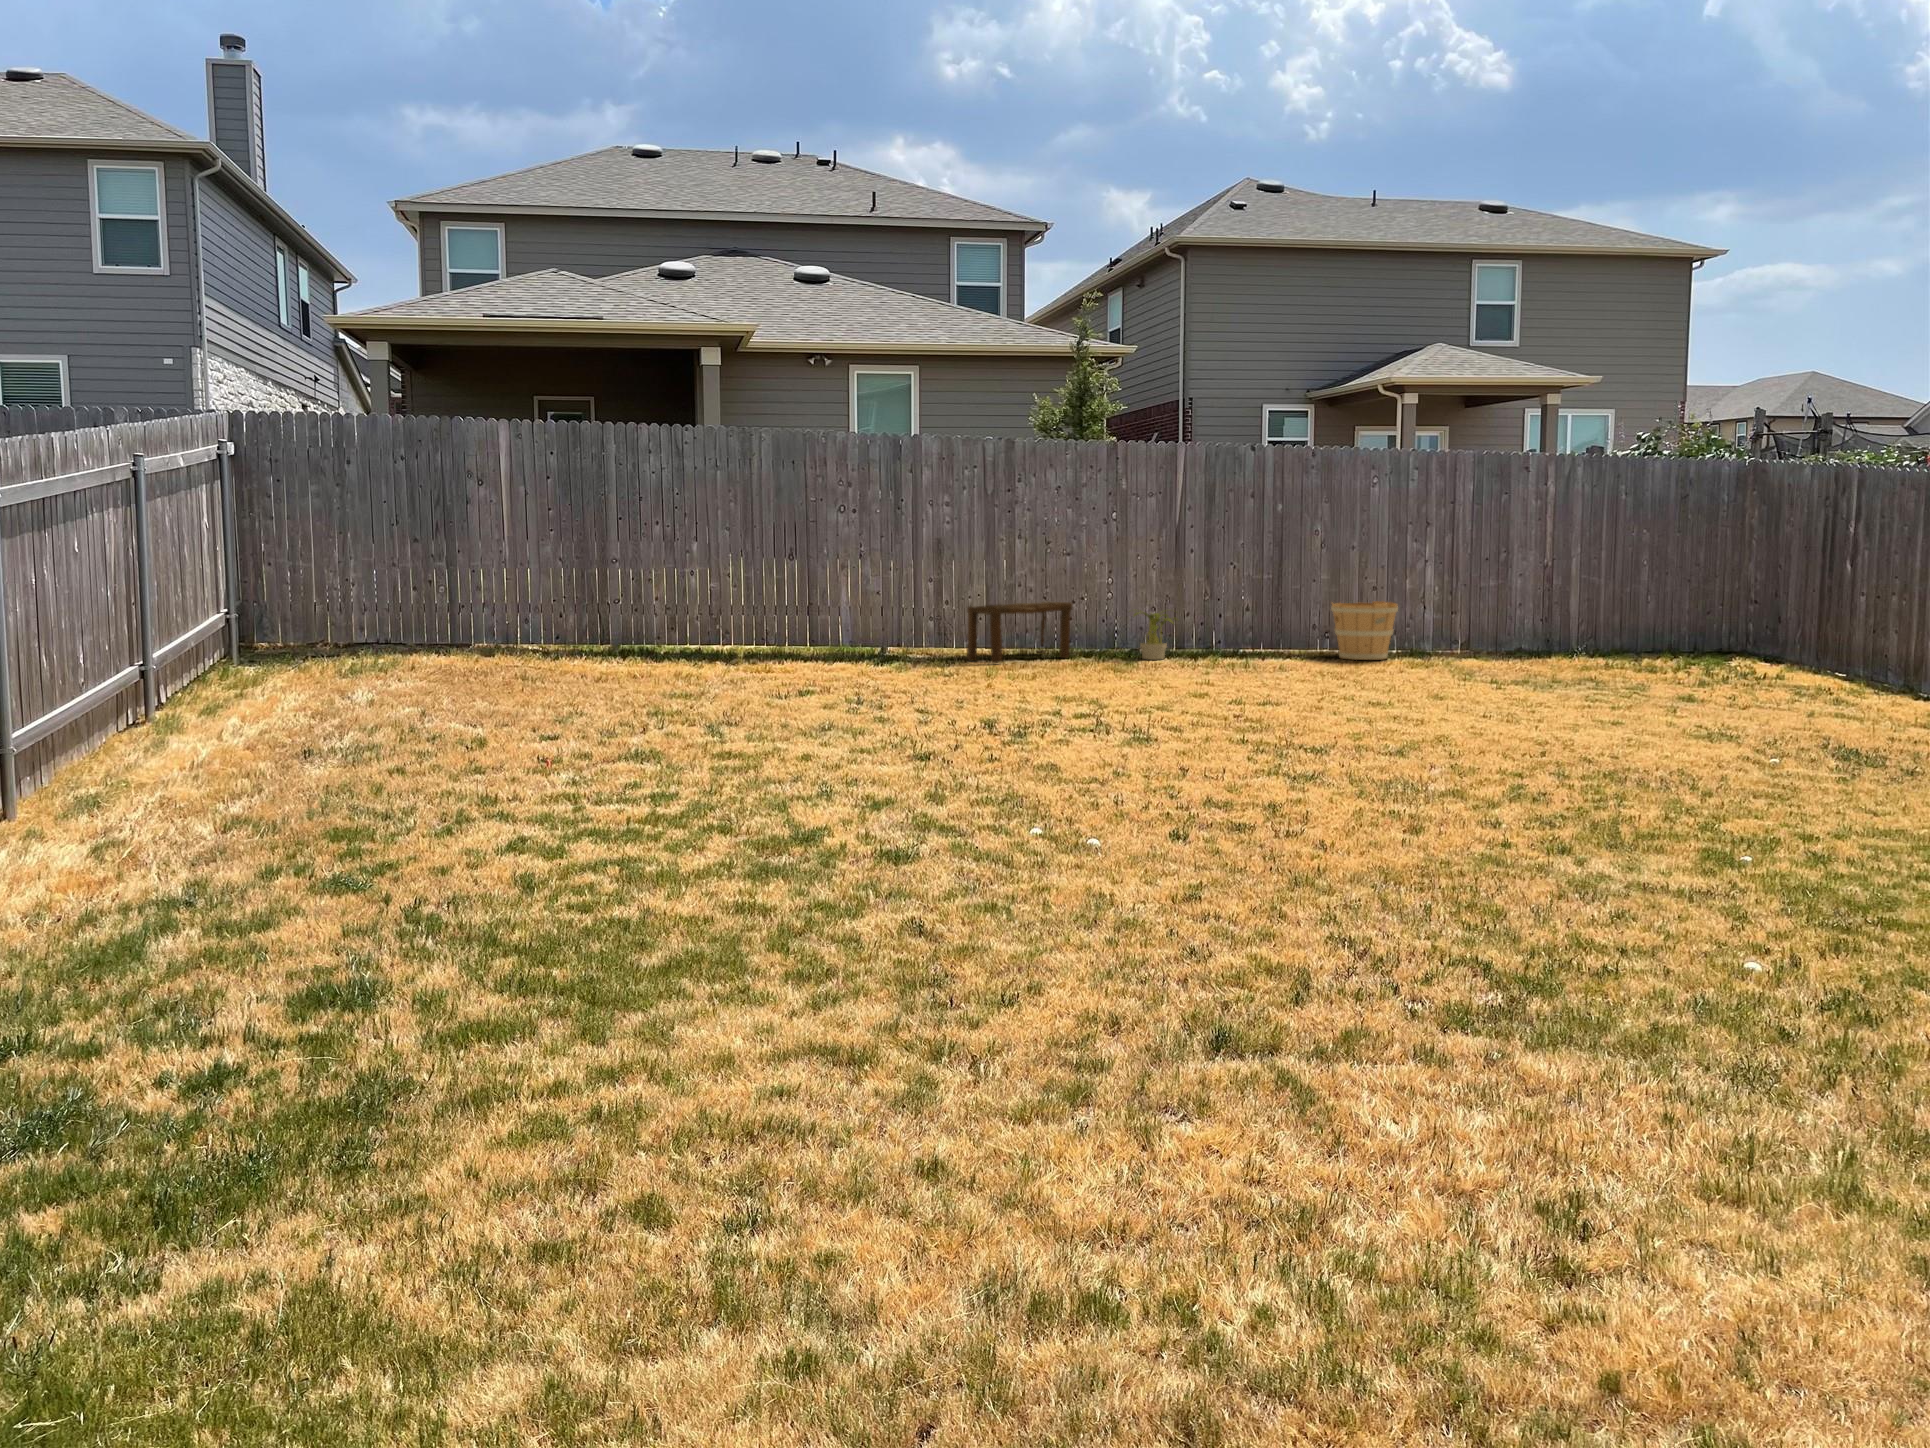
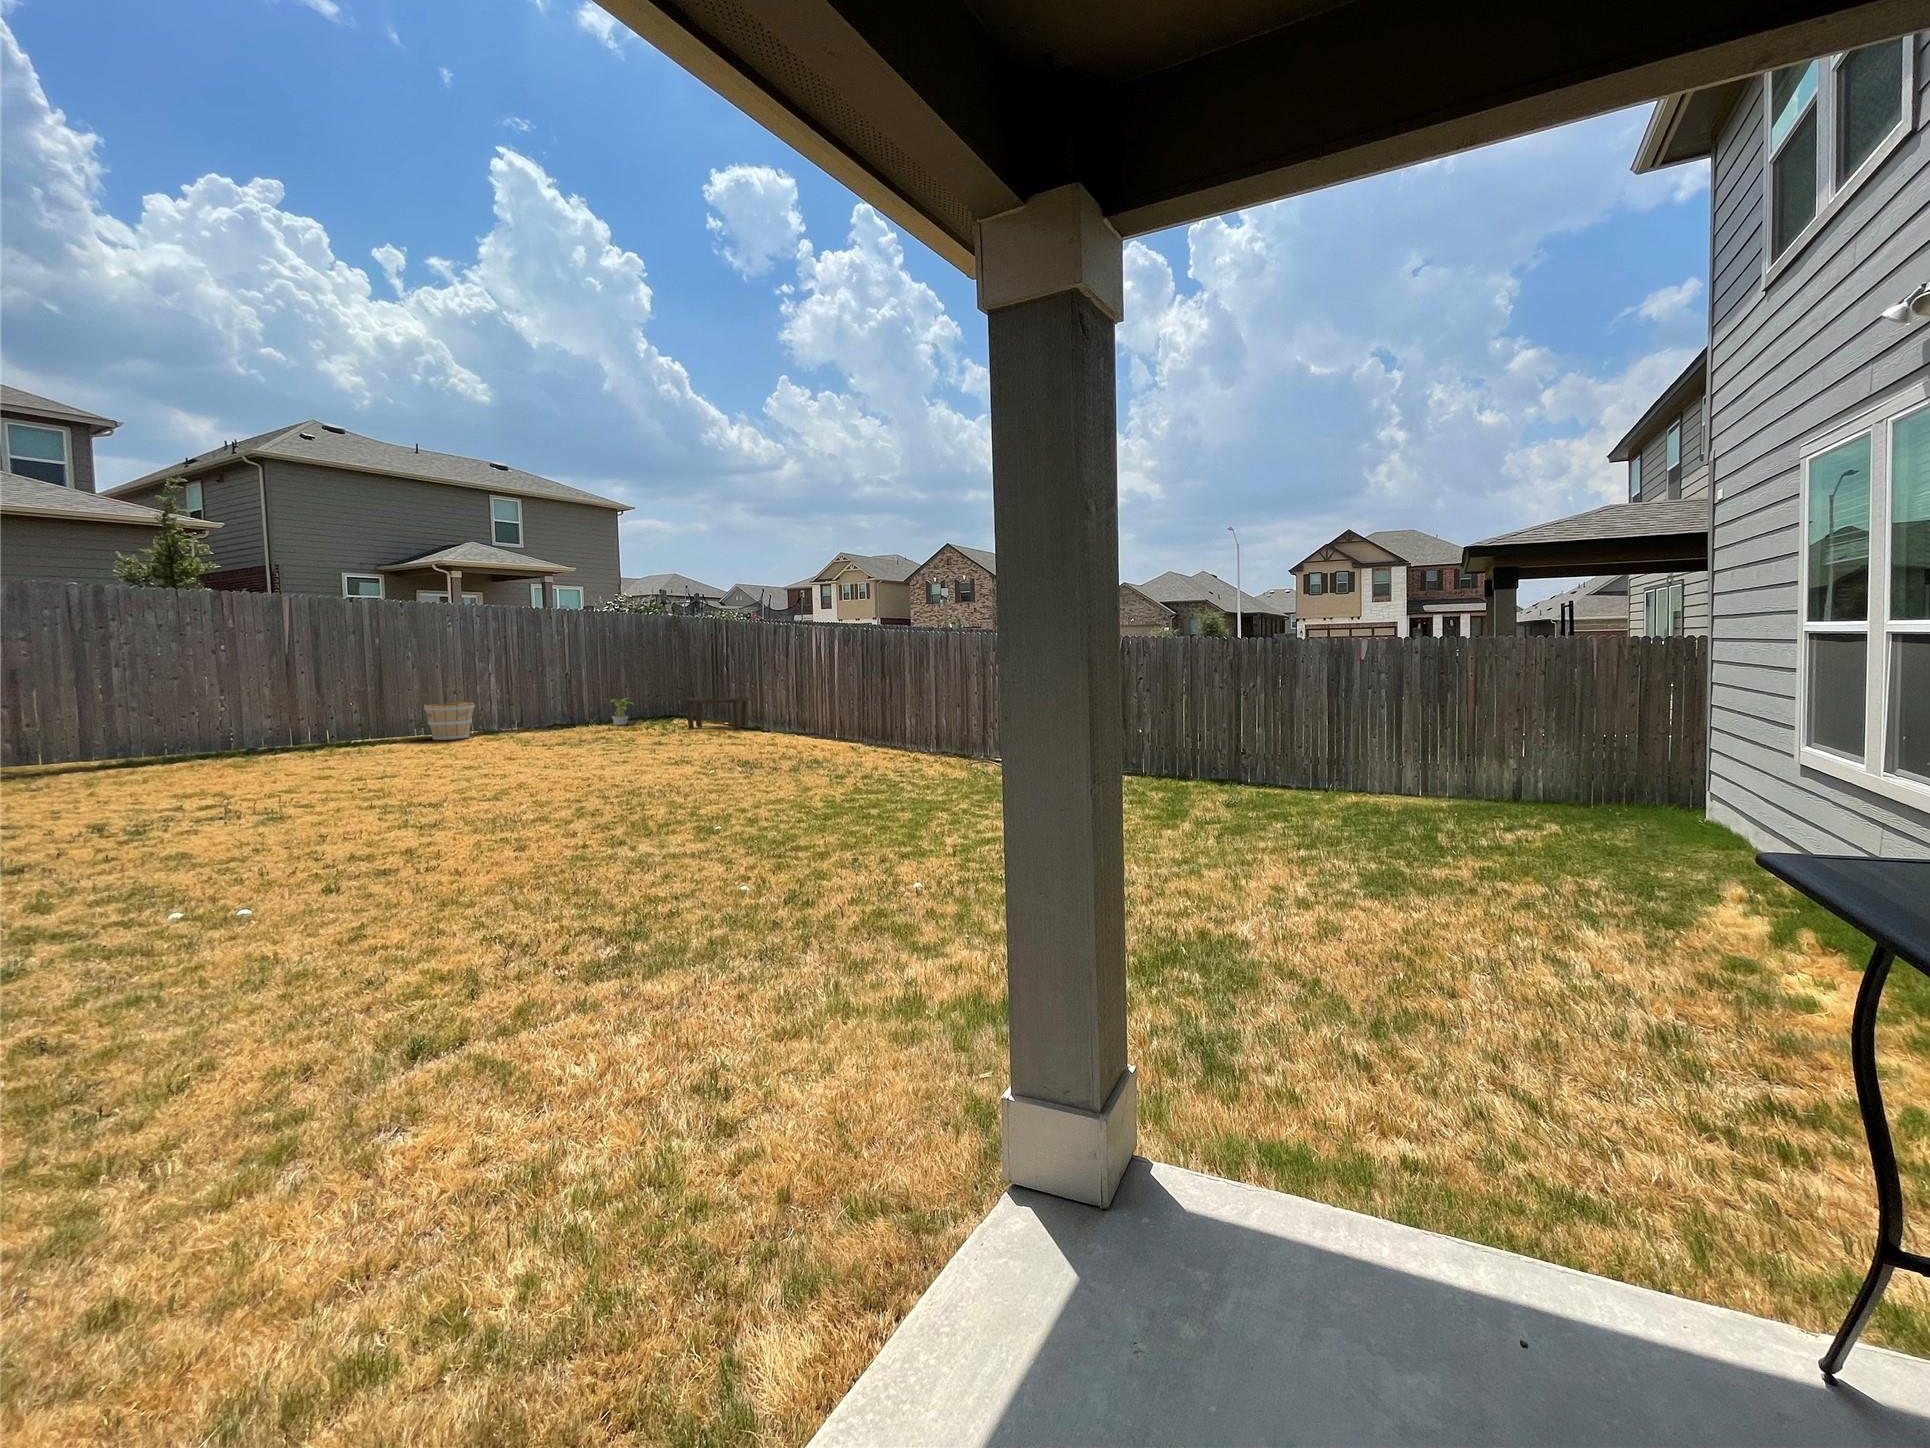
bench: present [967,601,1072,663] -> present [686,697,749,729]
potted plant: present [1134,611,1177,660] -> present [611,698,634,725]

